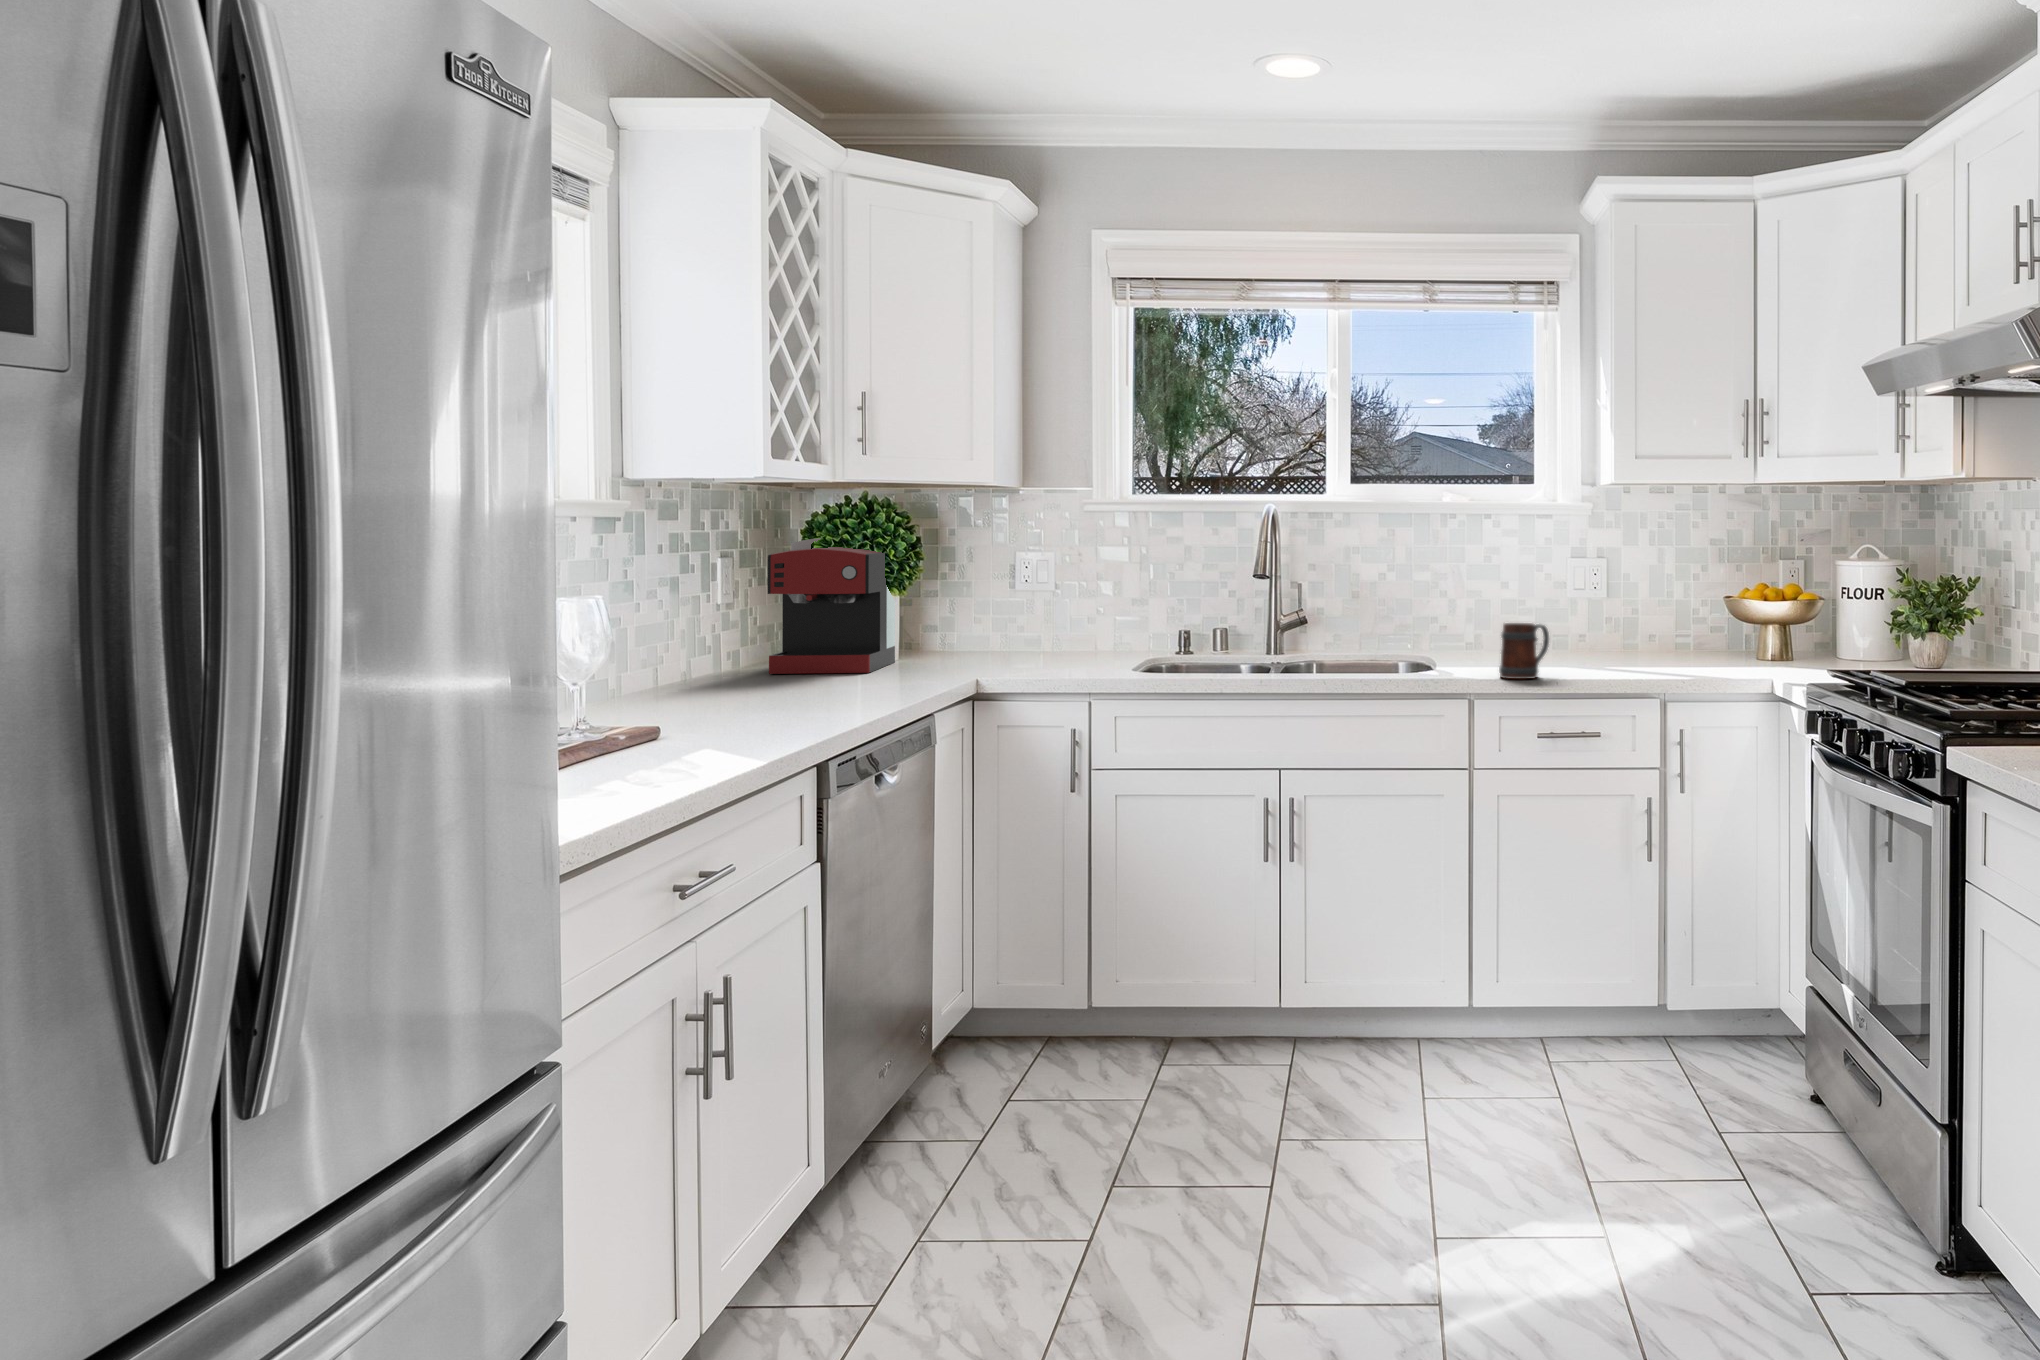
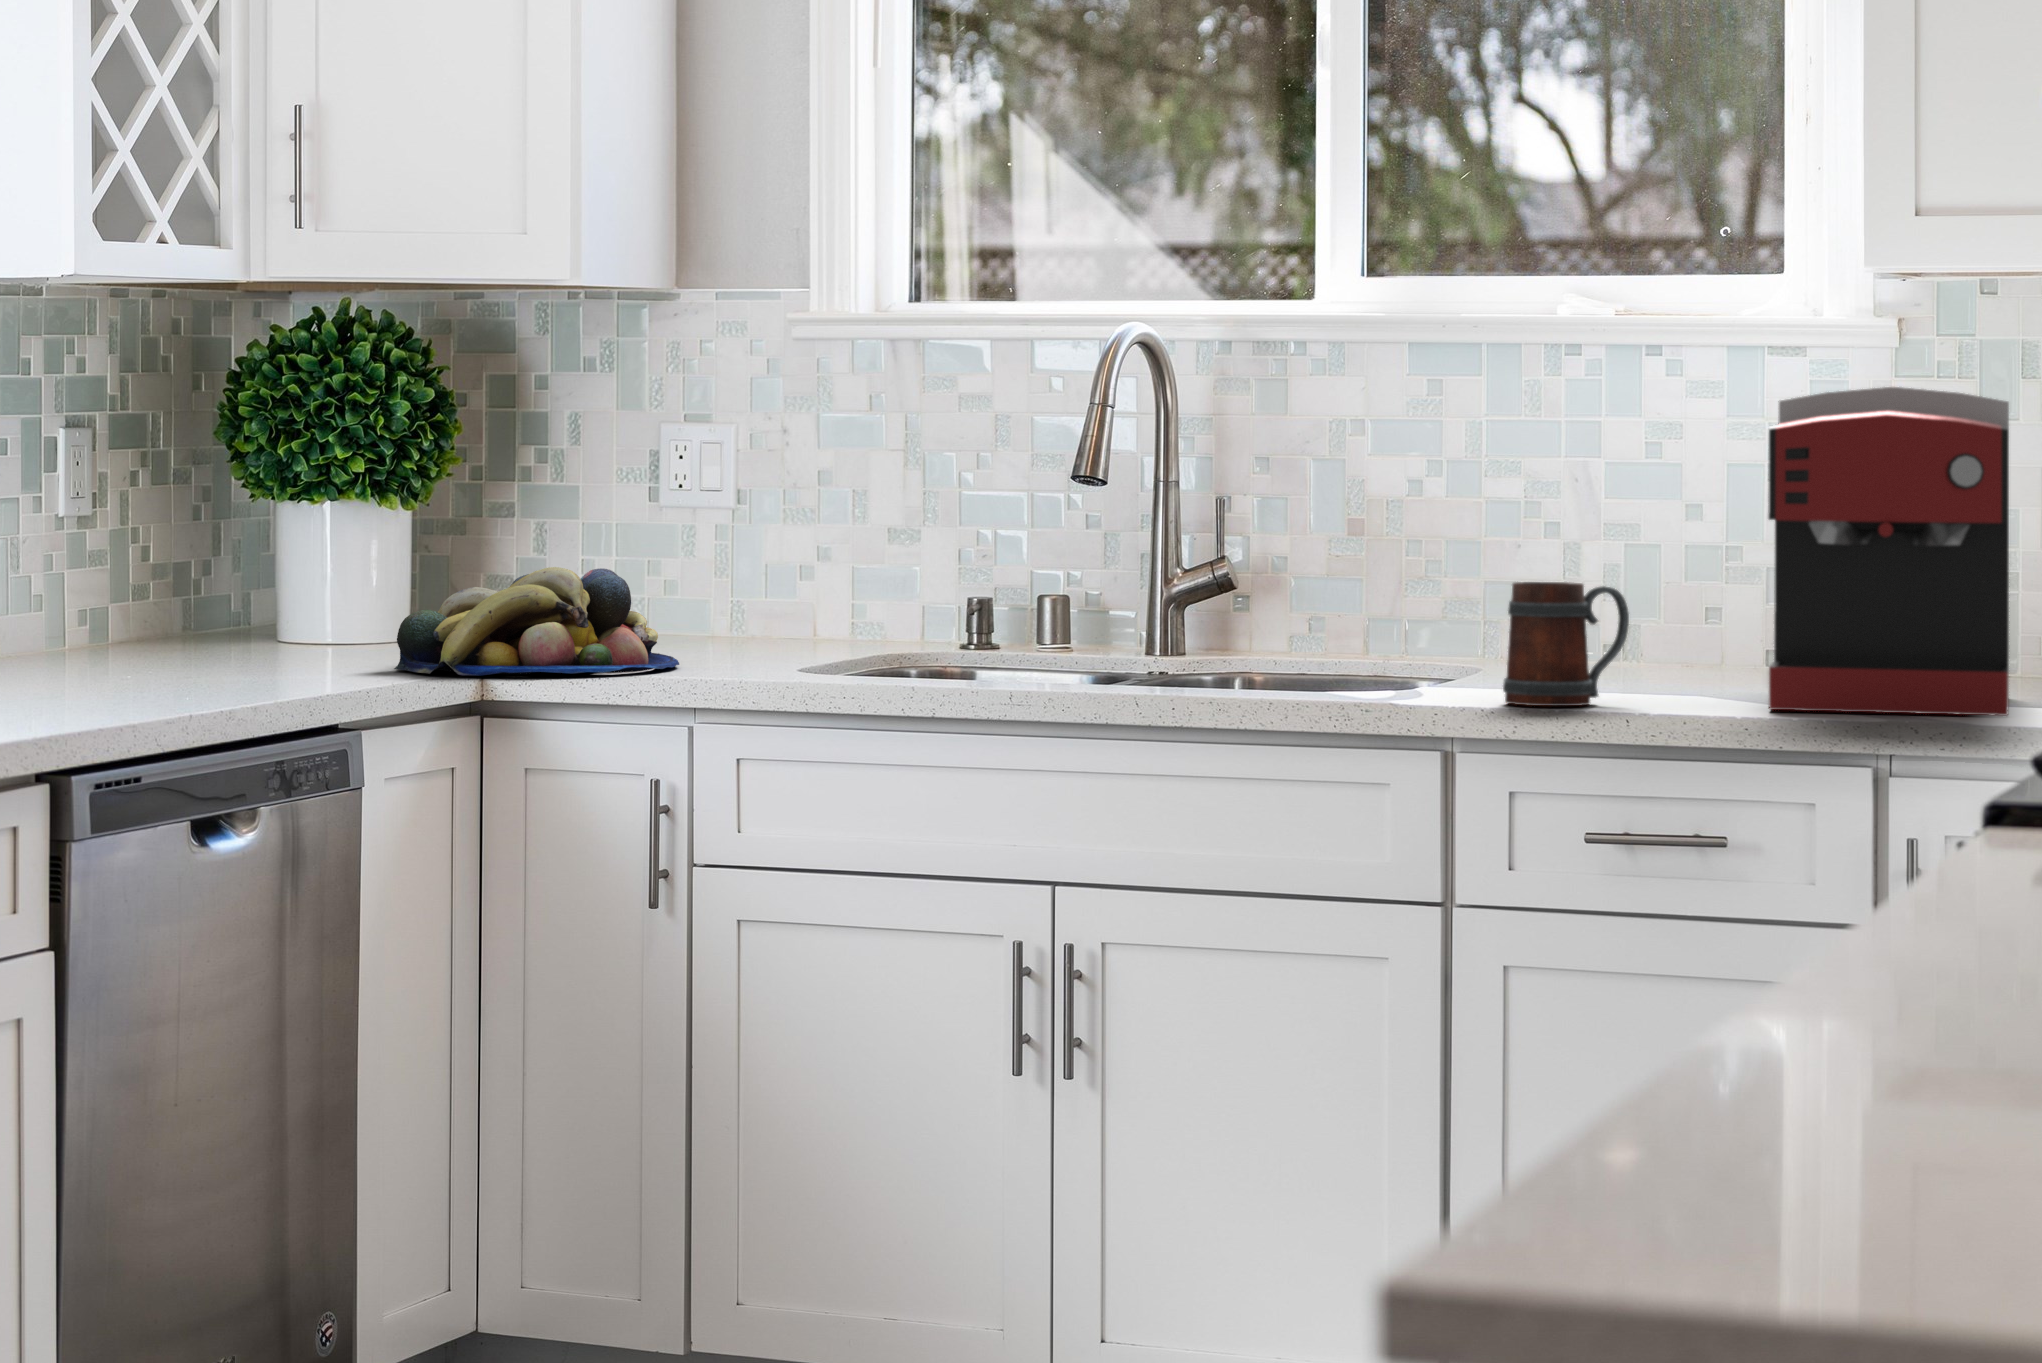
coffee maker: present [768,538,895,674] -> present [1768,387,2009,716]
fruit bowl: none [929,624,1074,683] -> present [394,567,679,675]

